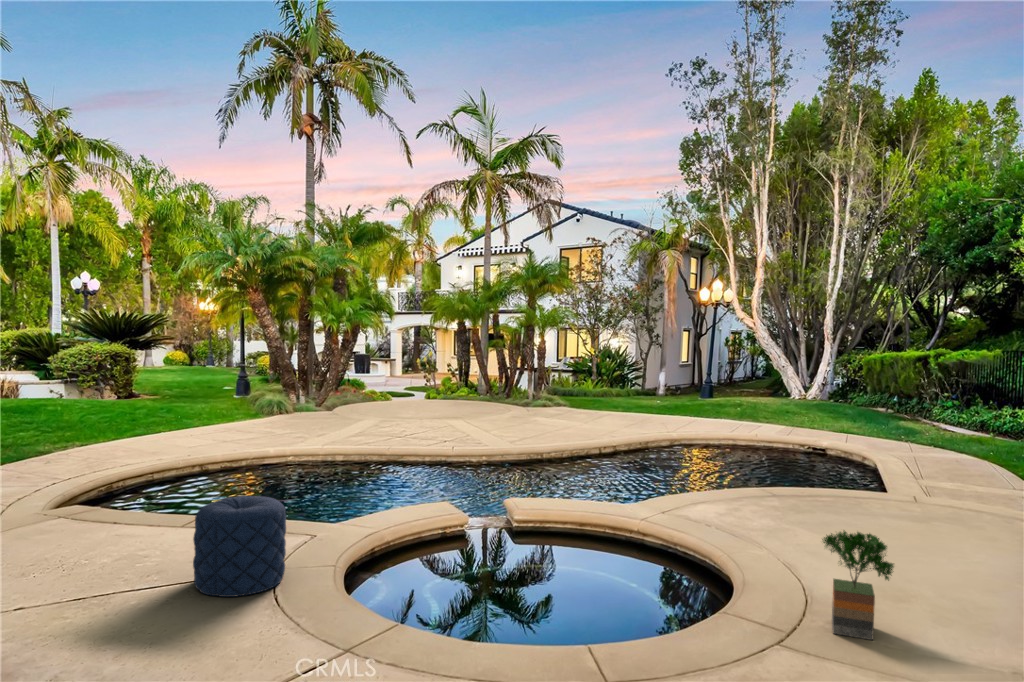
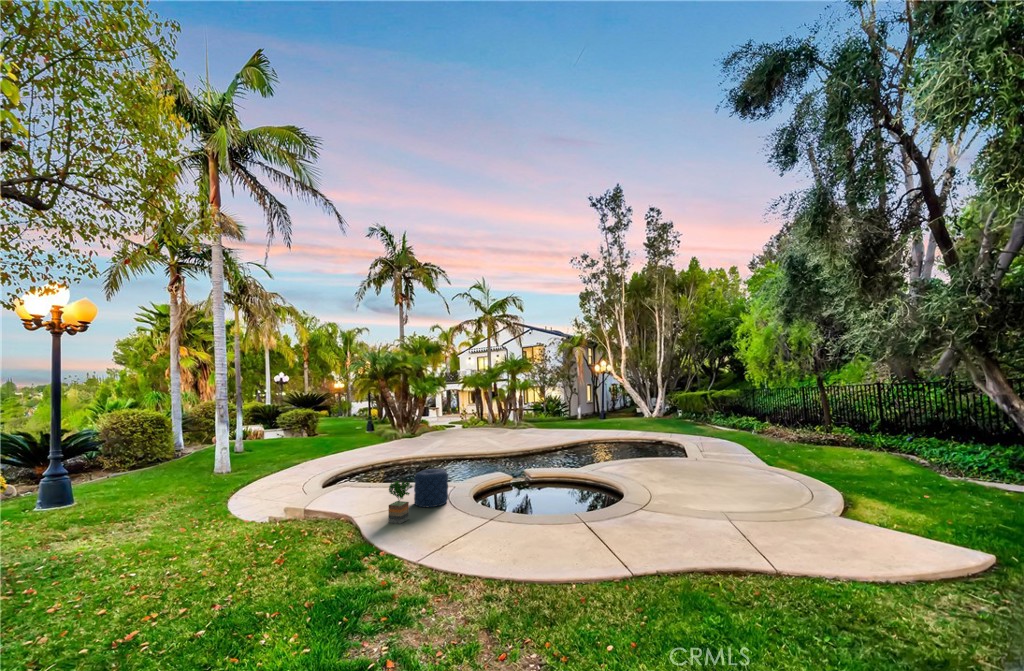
potted tree: present [822,530,894,640] -> present [389,481,412,524]

